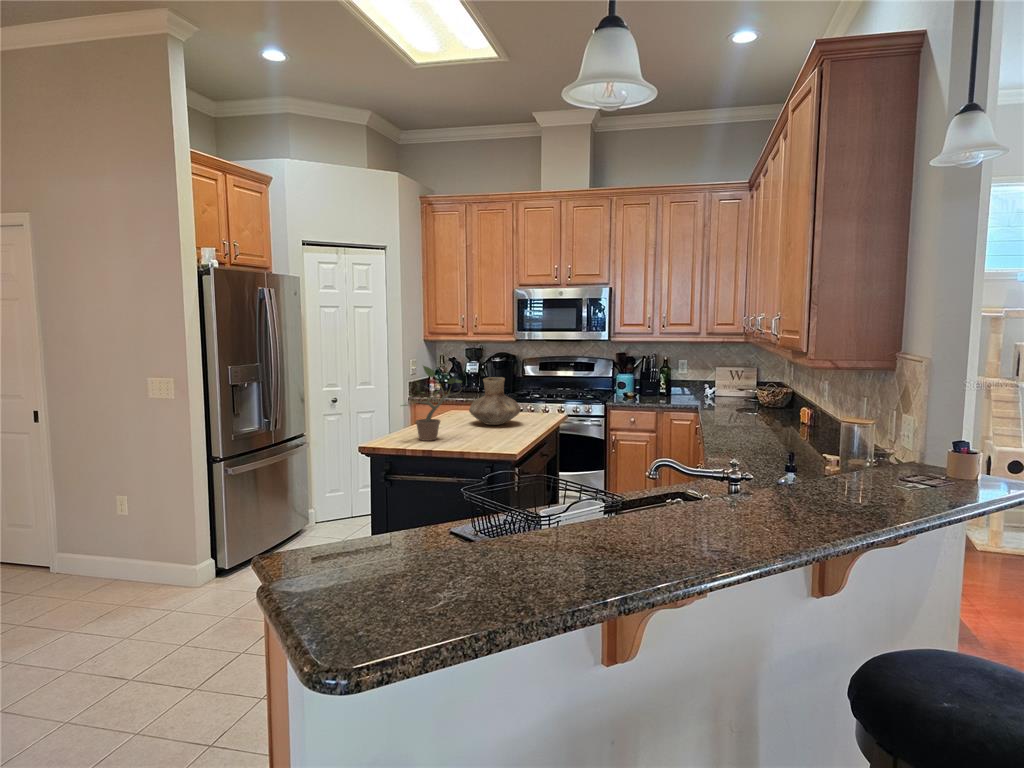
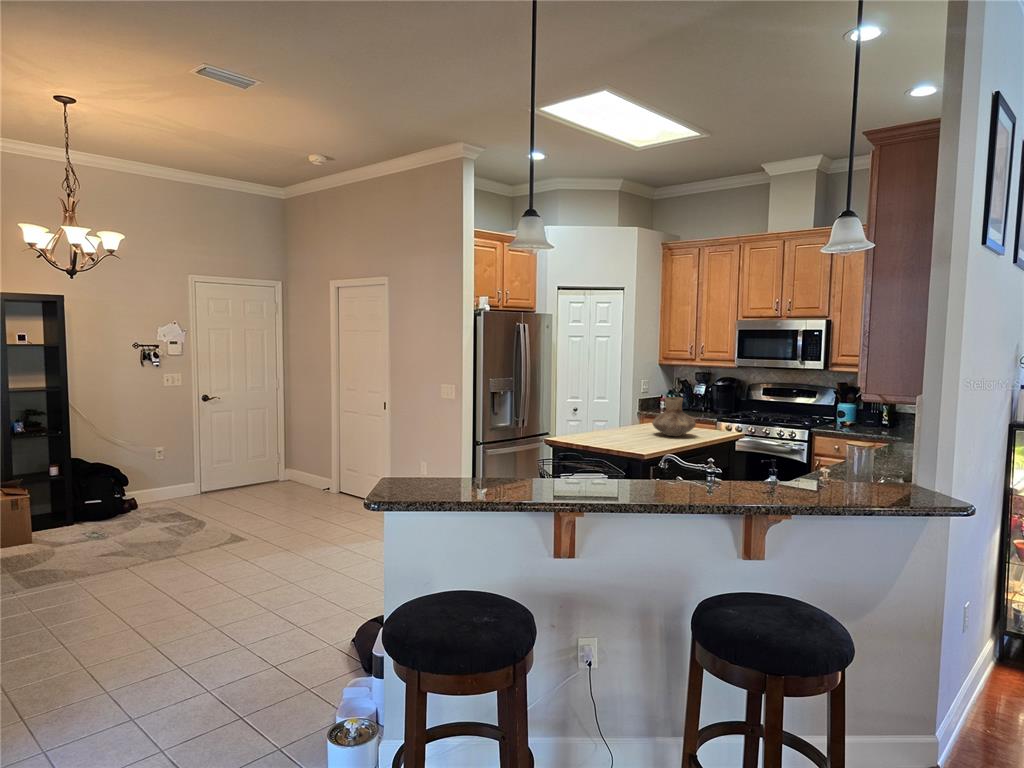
potted plant: present [401,366,462,441] -> none [583,383,636,441]

